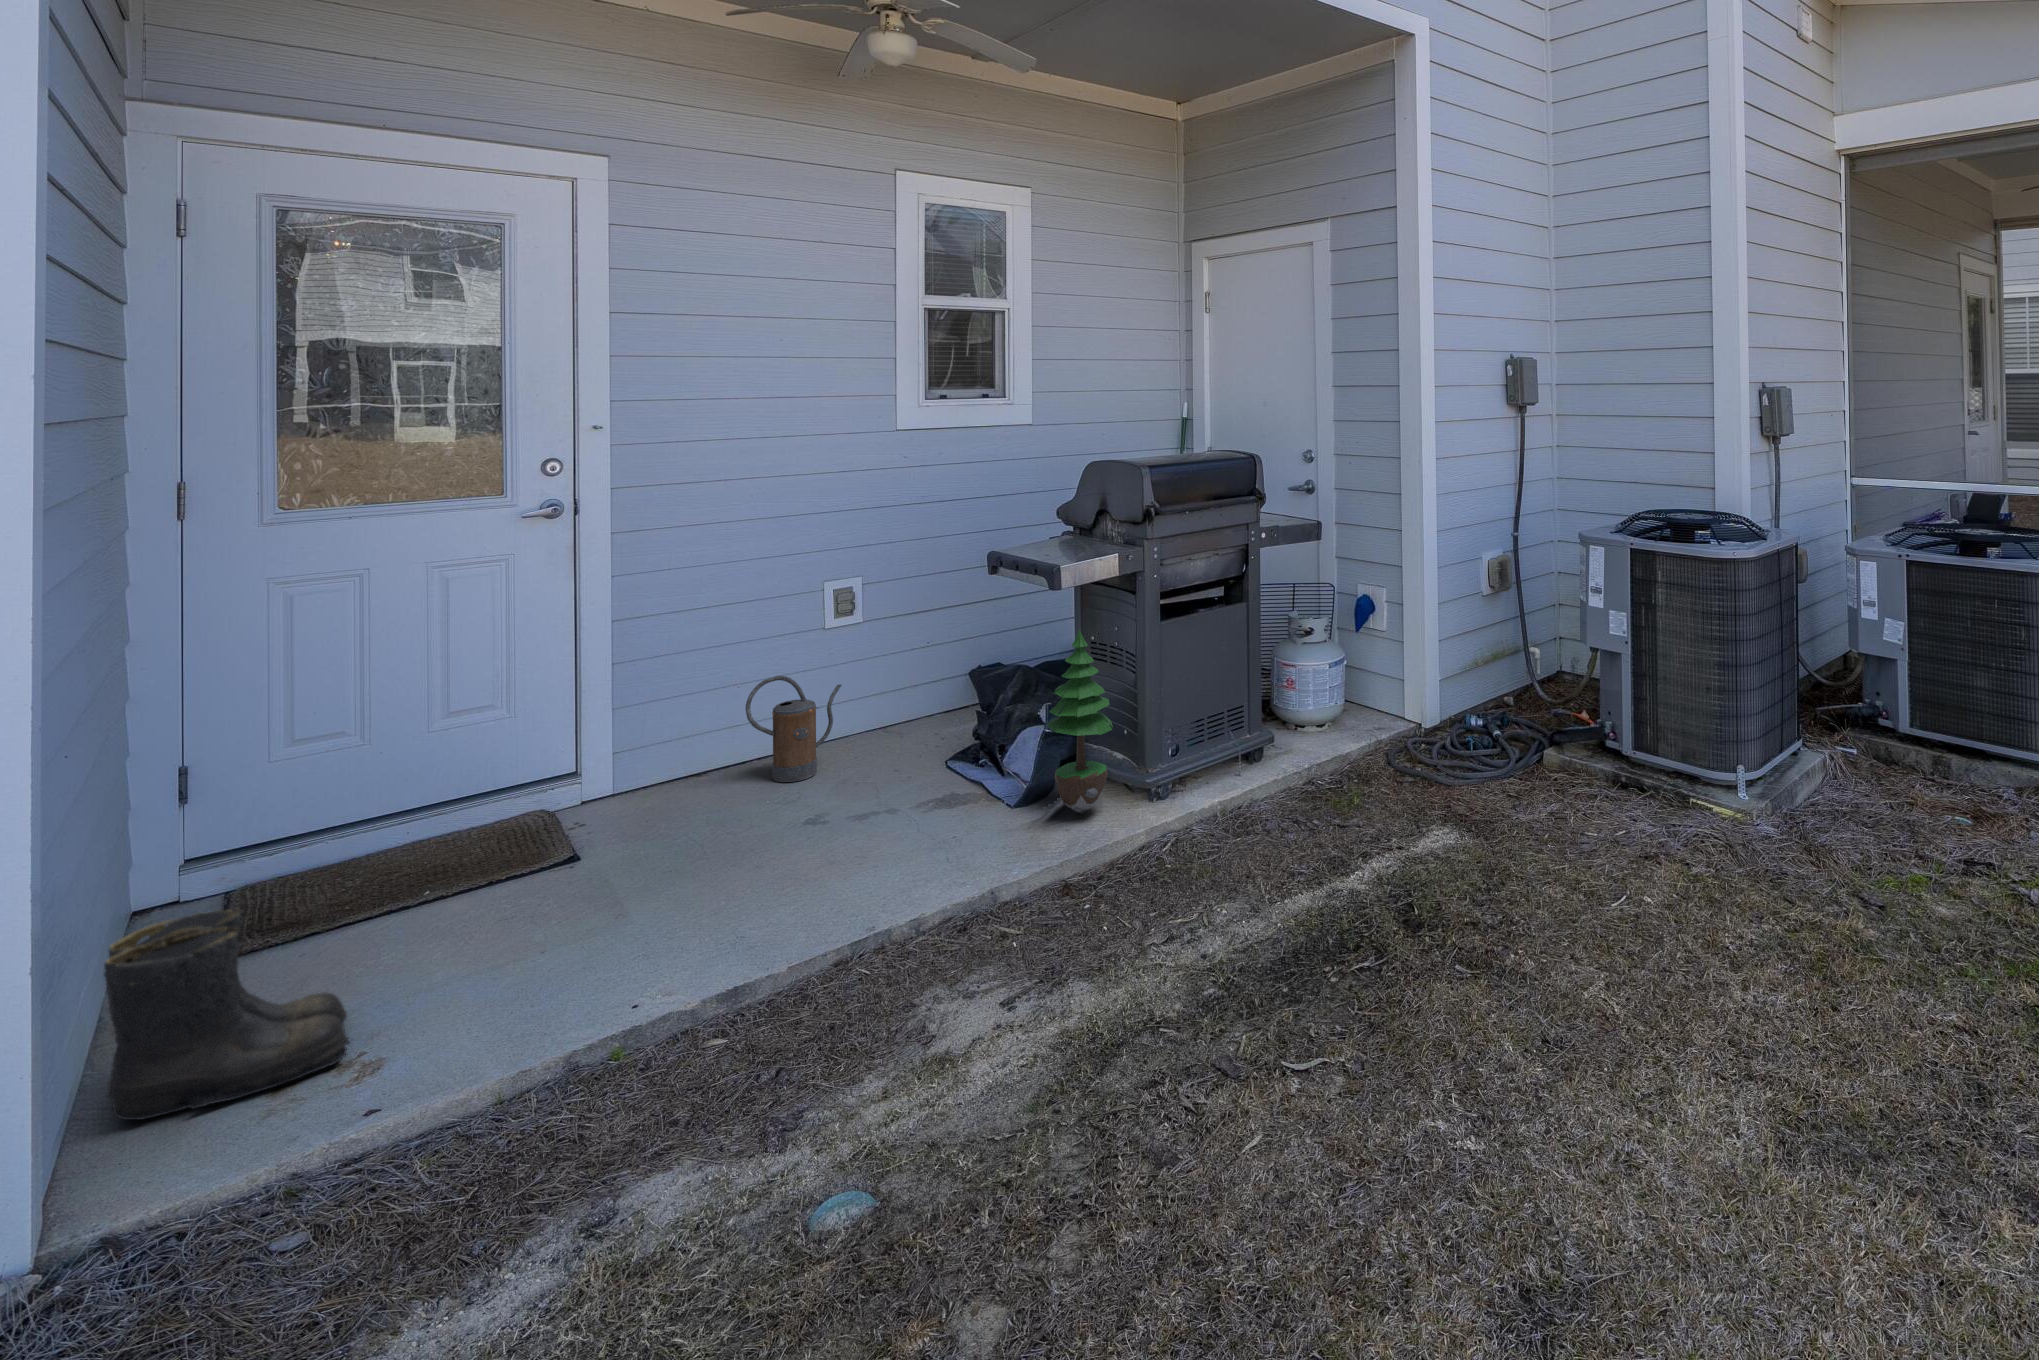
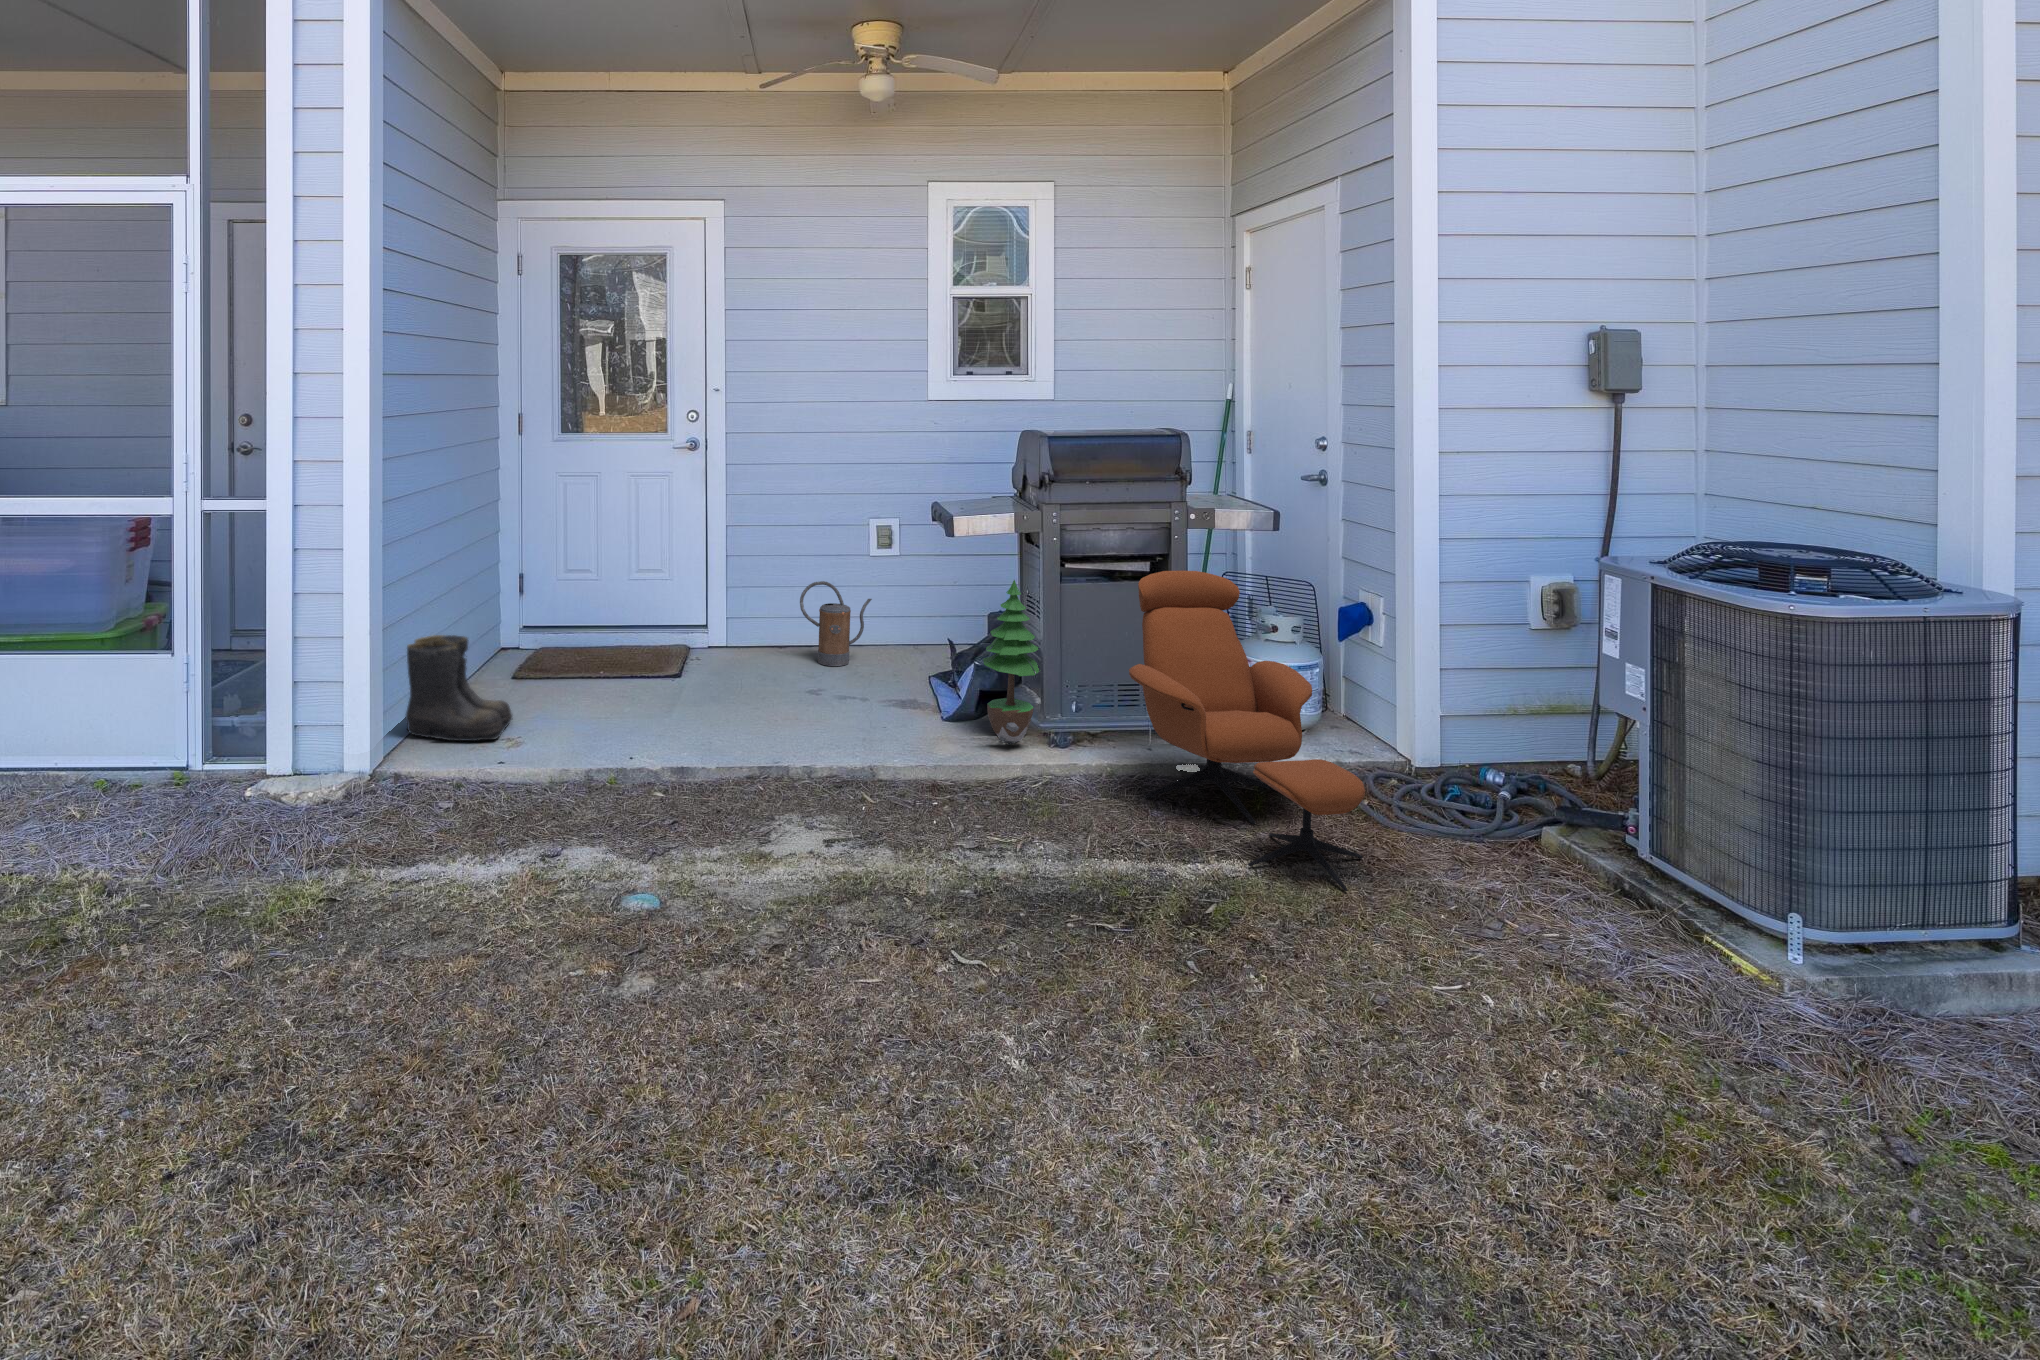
lounge chair: none [1219,587,1487,861] -> present [1129,571,1365,891]

